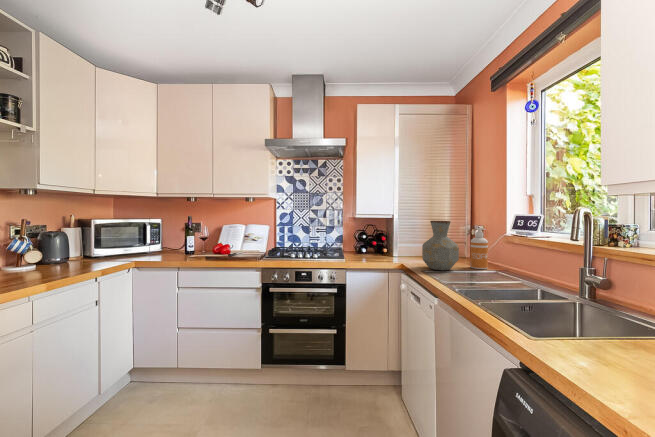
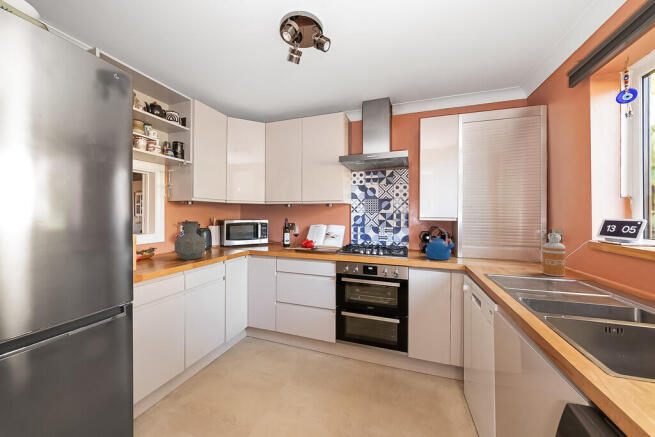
vase: present [422,221,459,271] -> present [175,221,205,260]
kettle: none [363,225,392,260] -> present [426,227,454,260]

